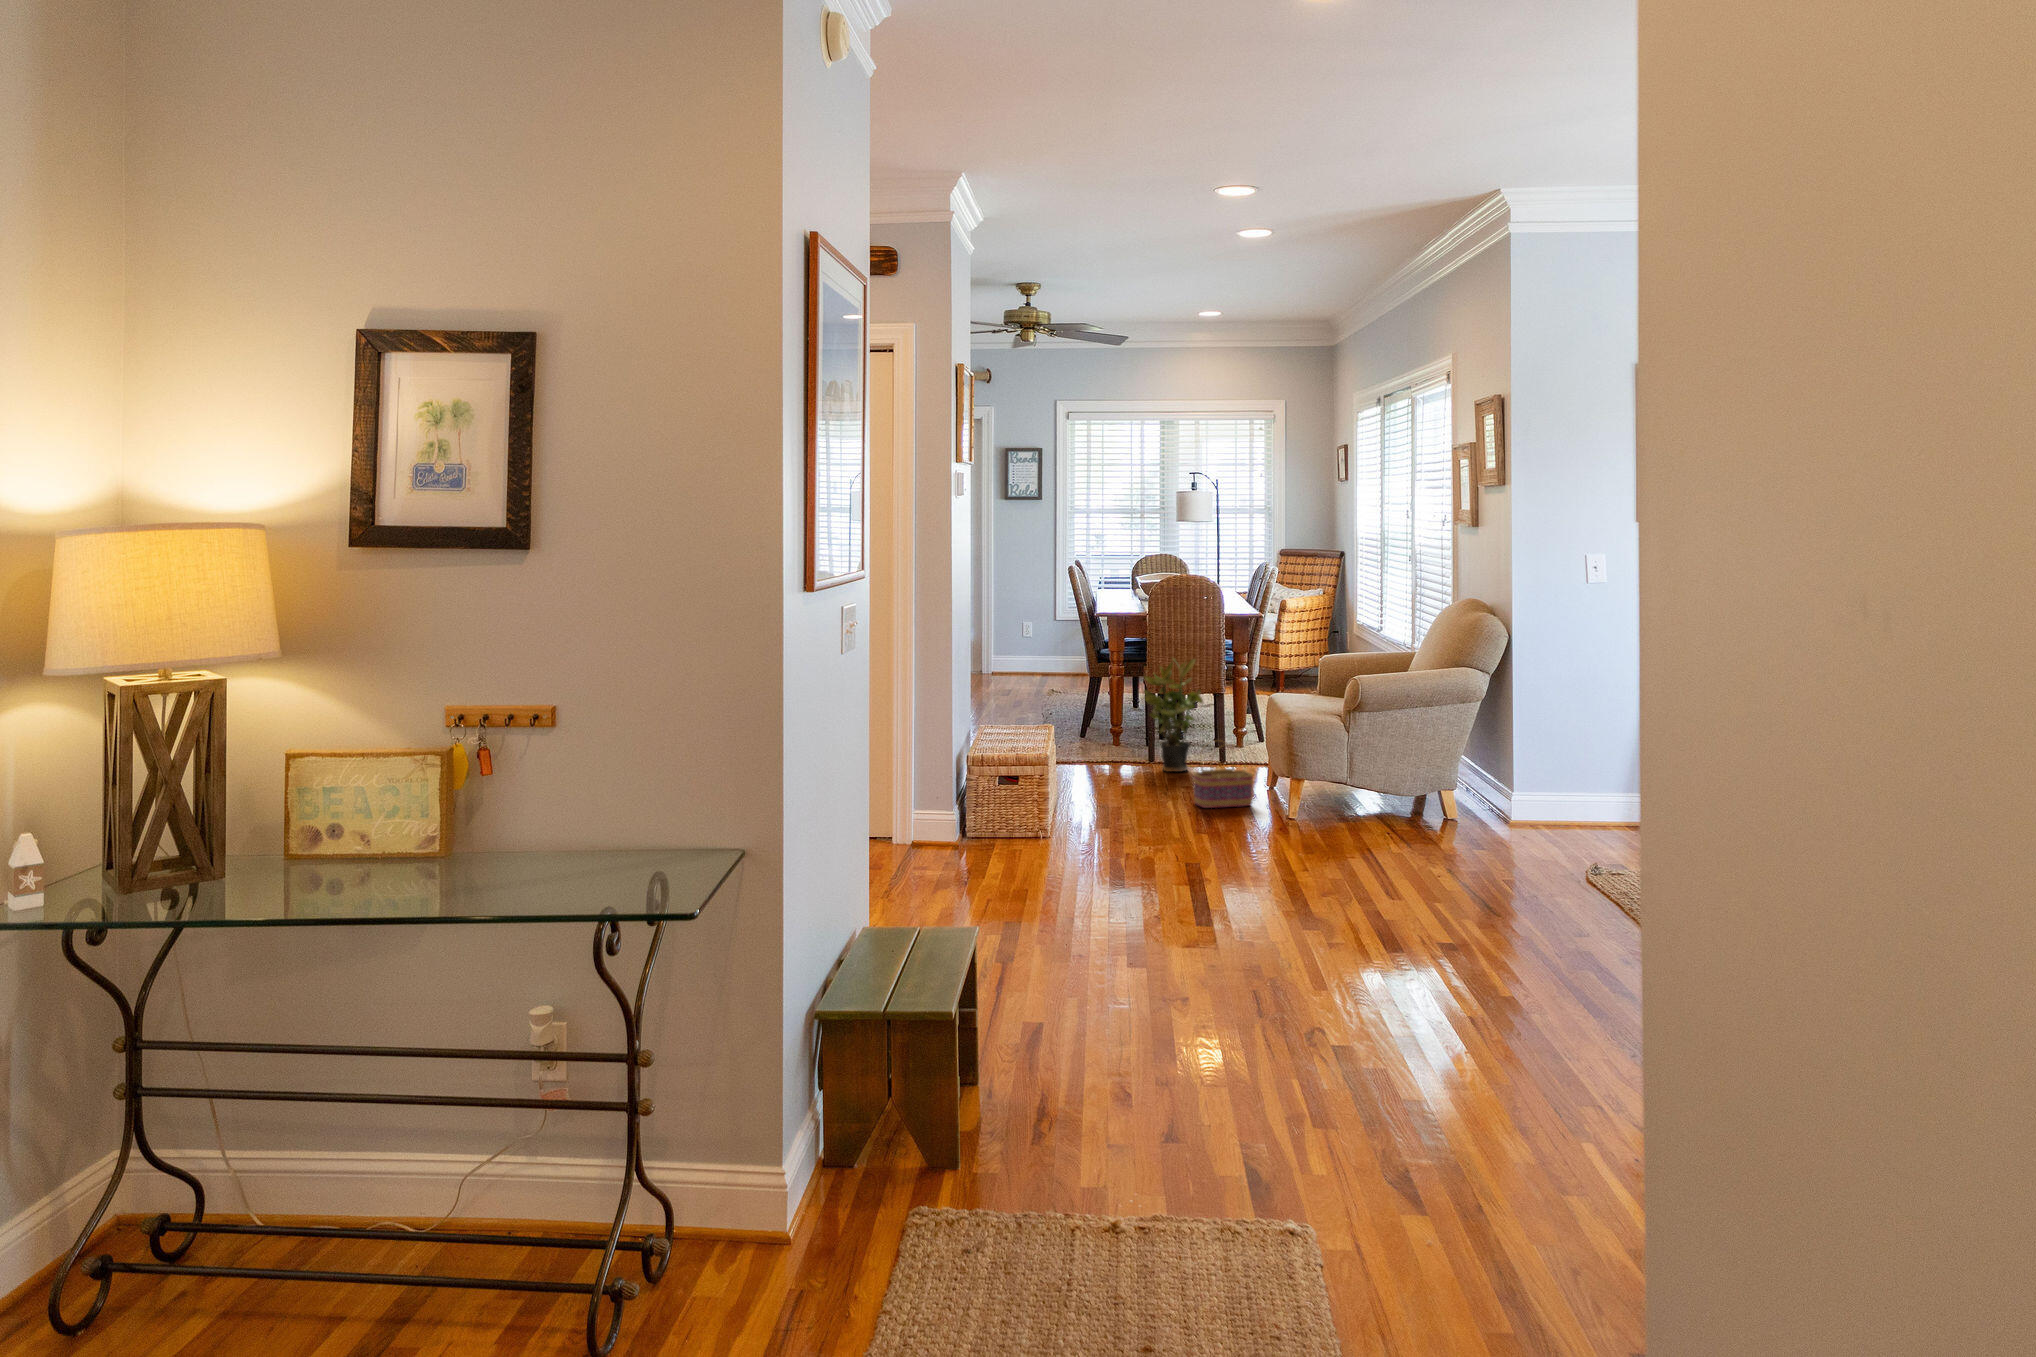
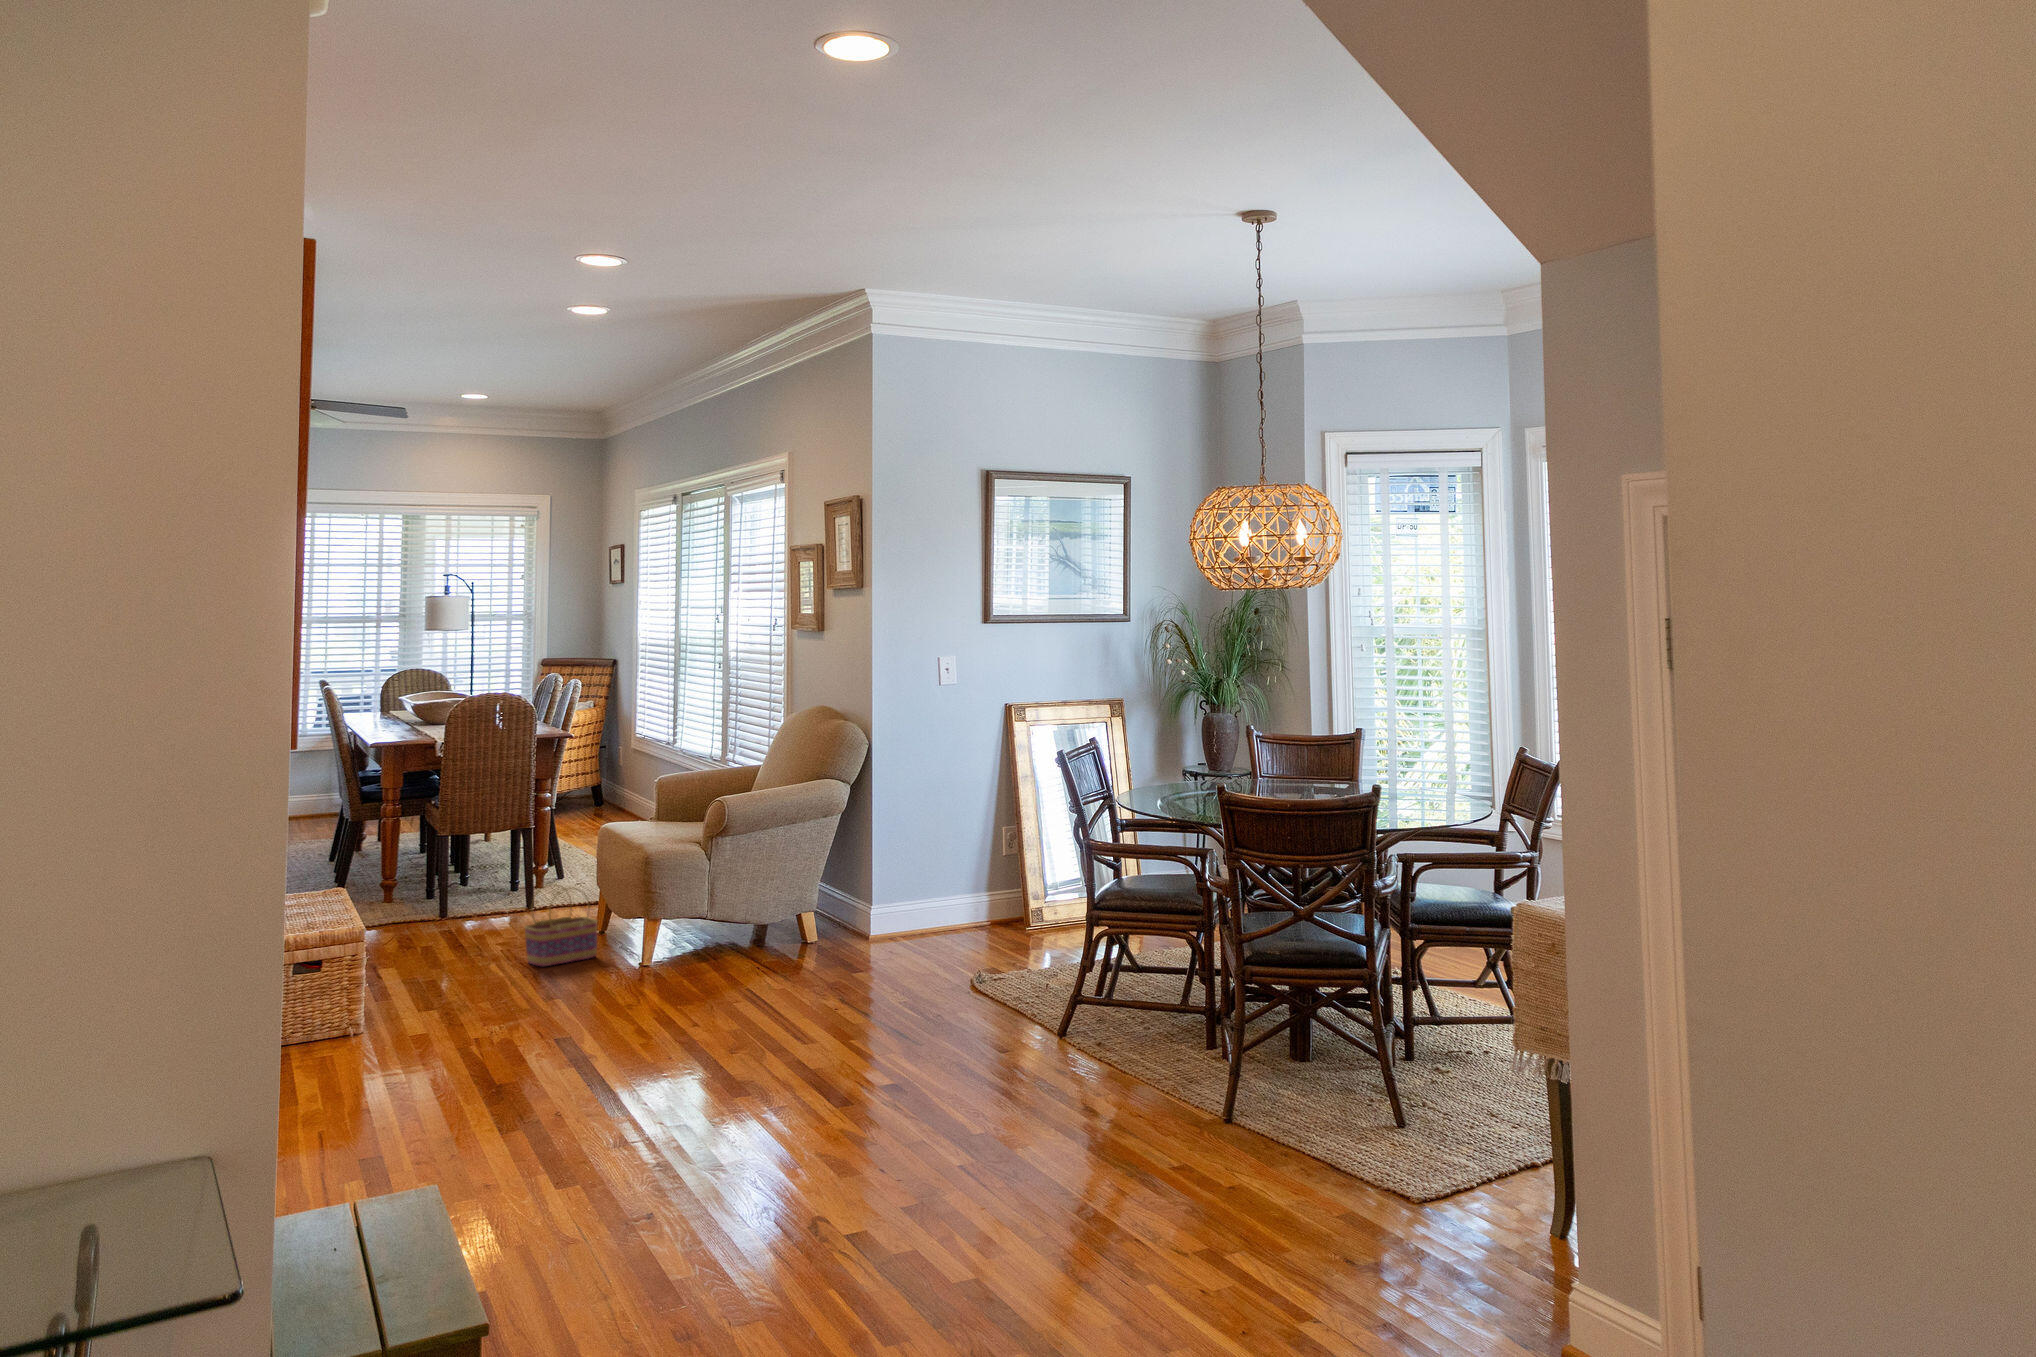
potted plant: present [1144,659,1203,772] -> none [439,789,515,927]

